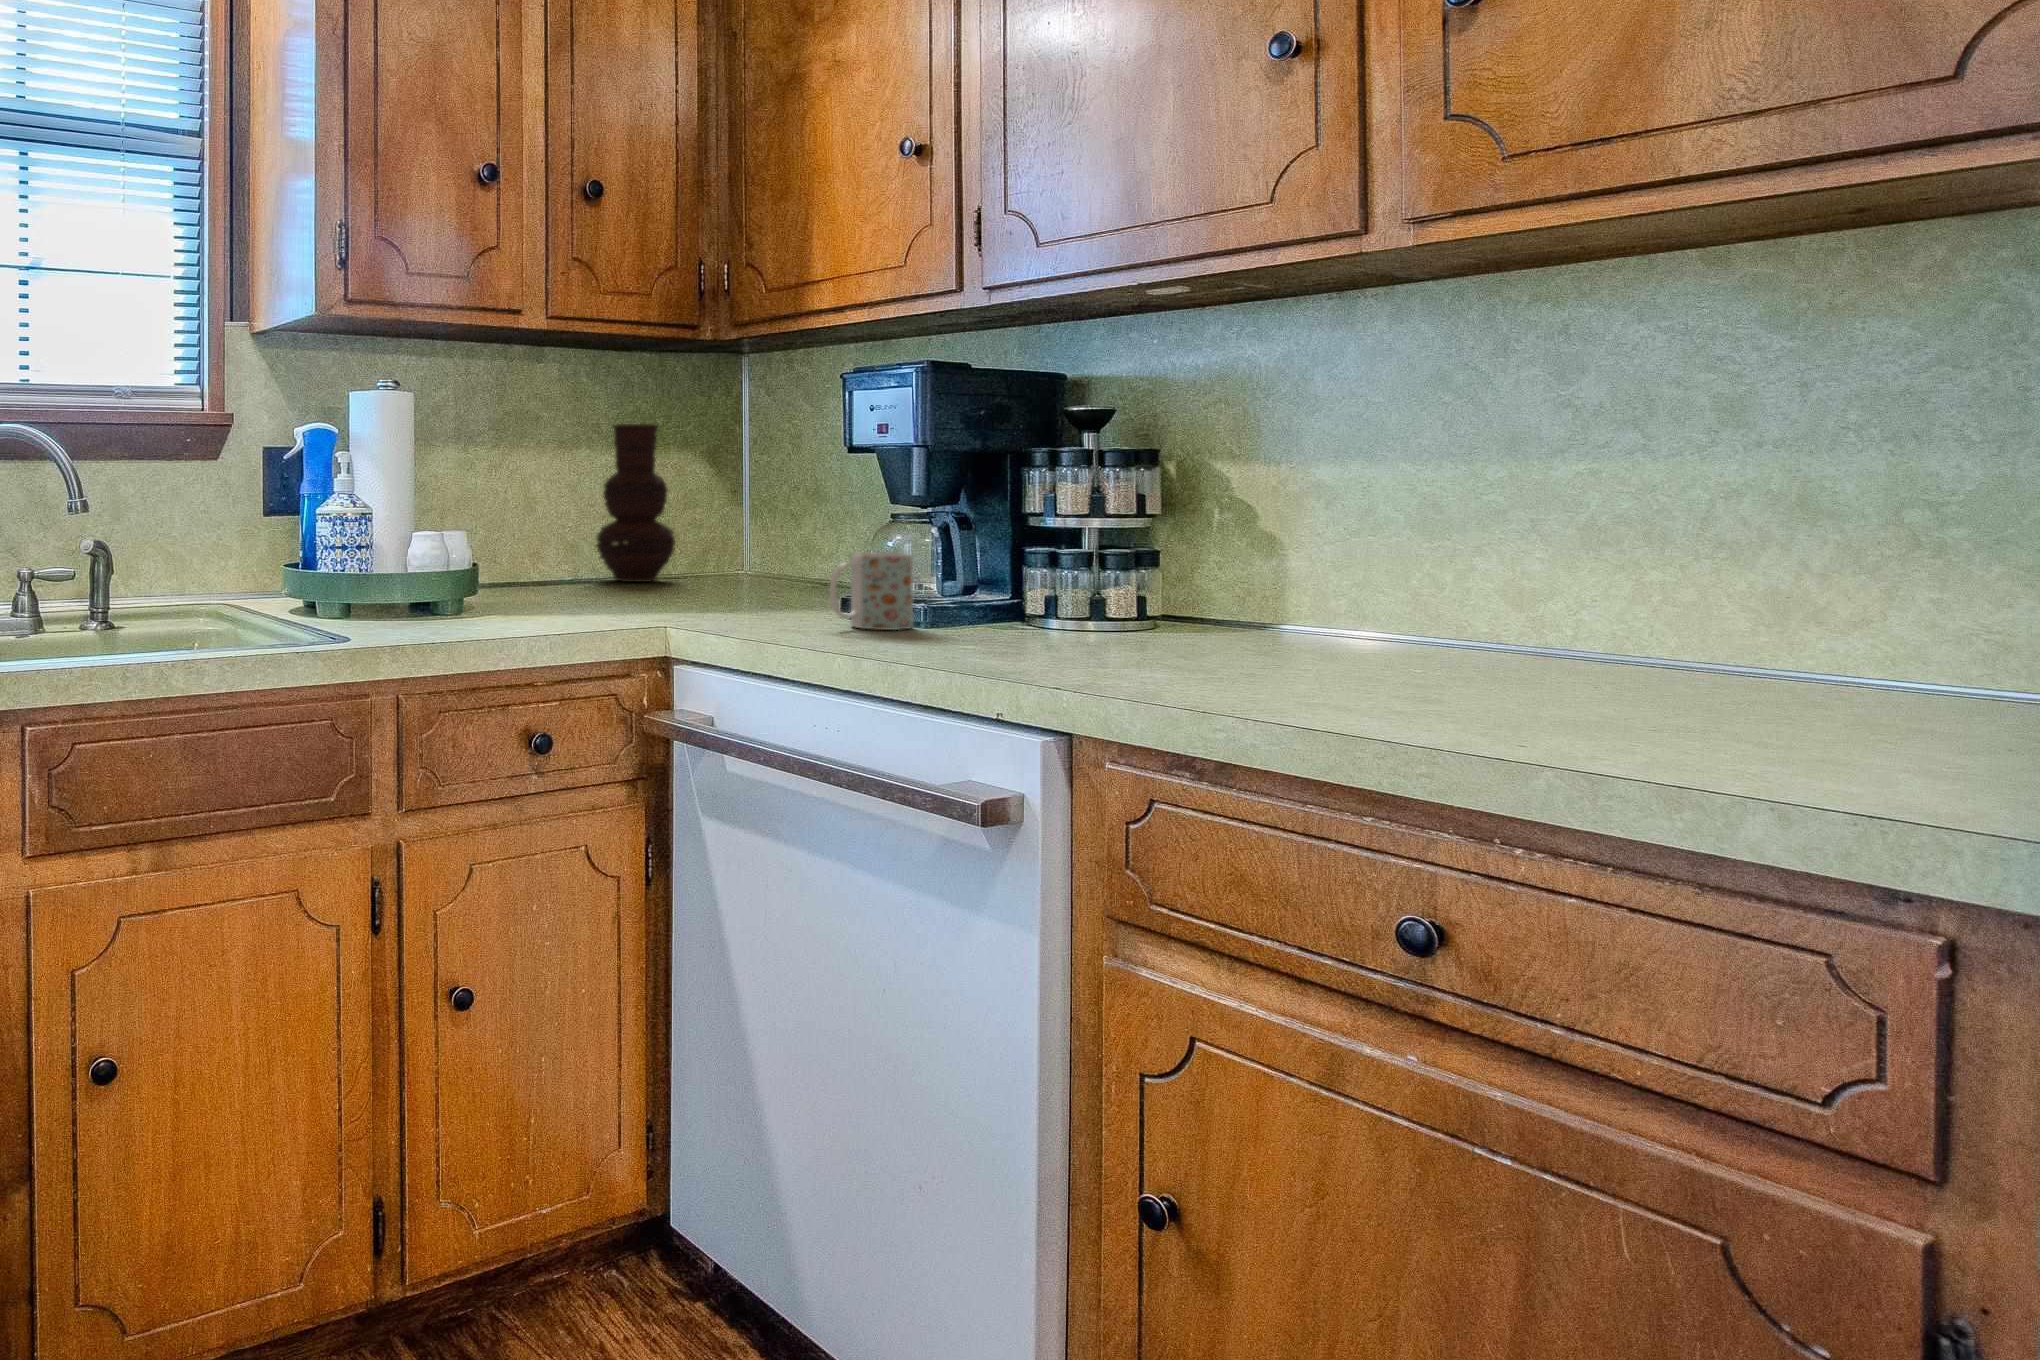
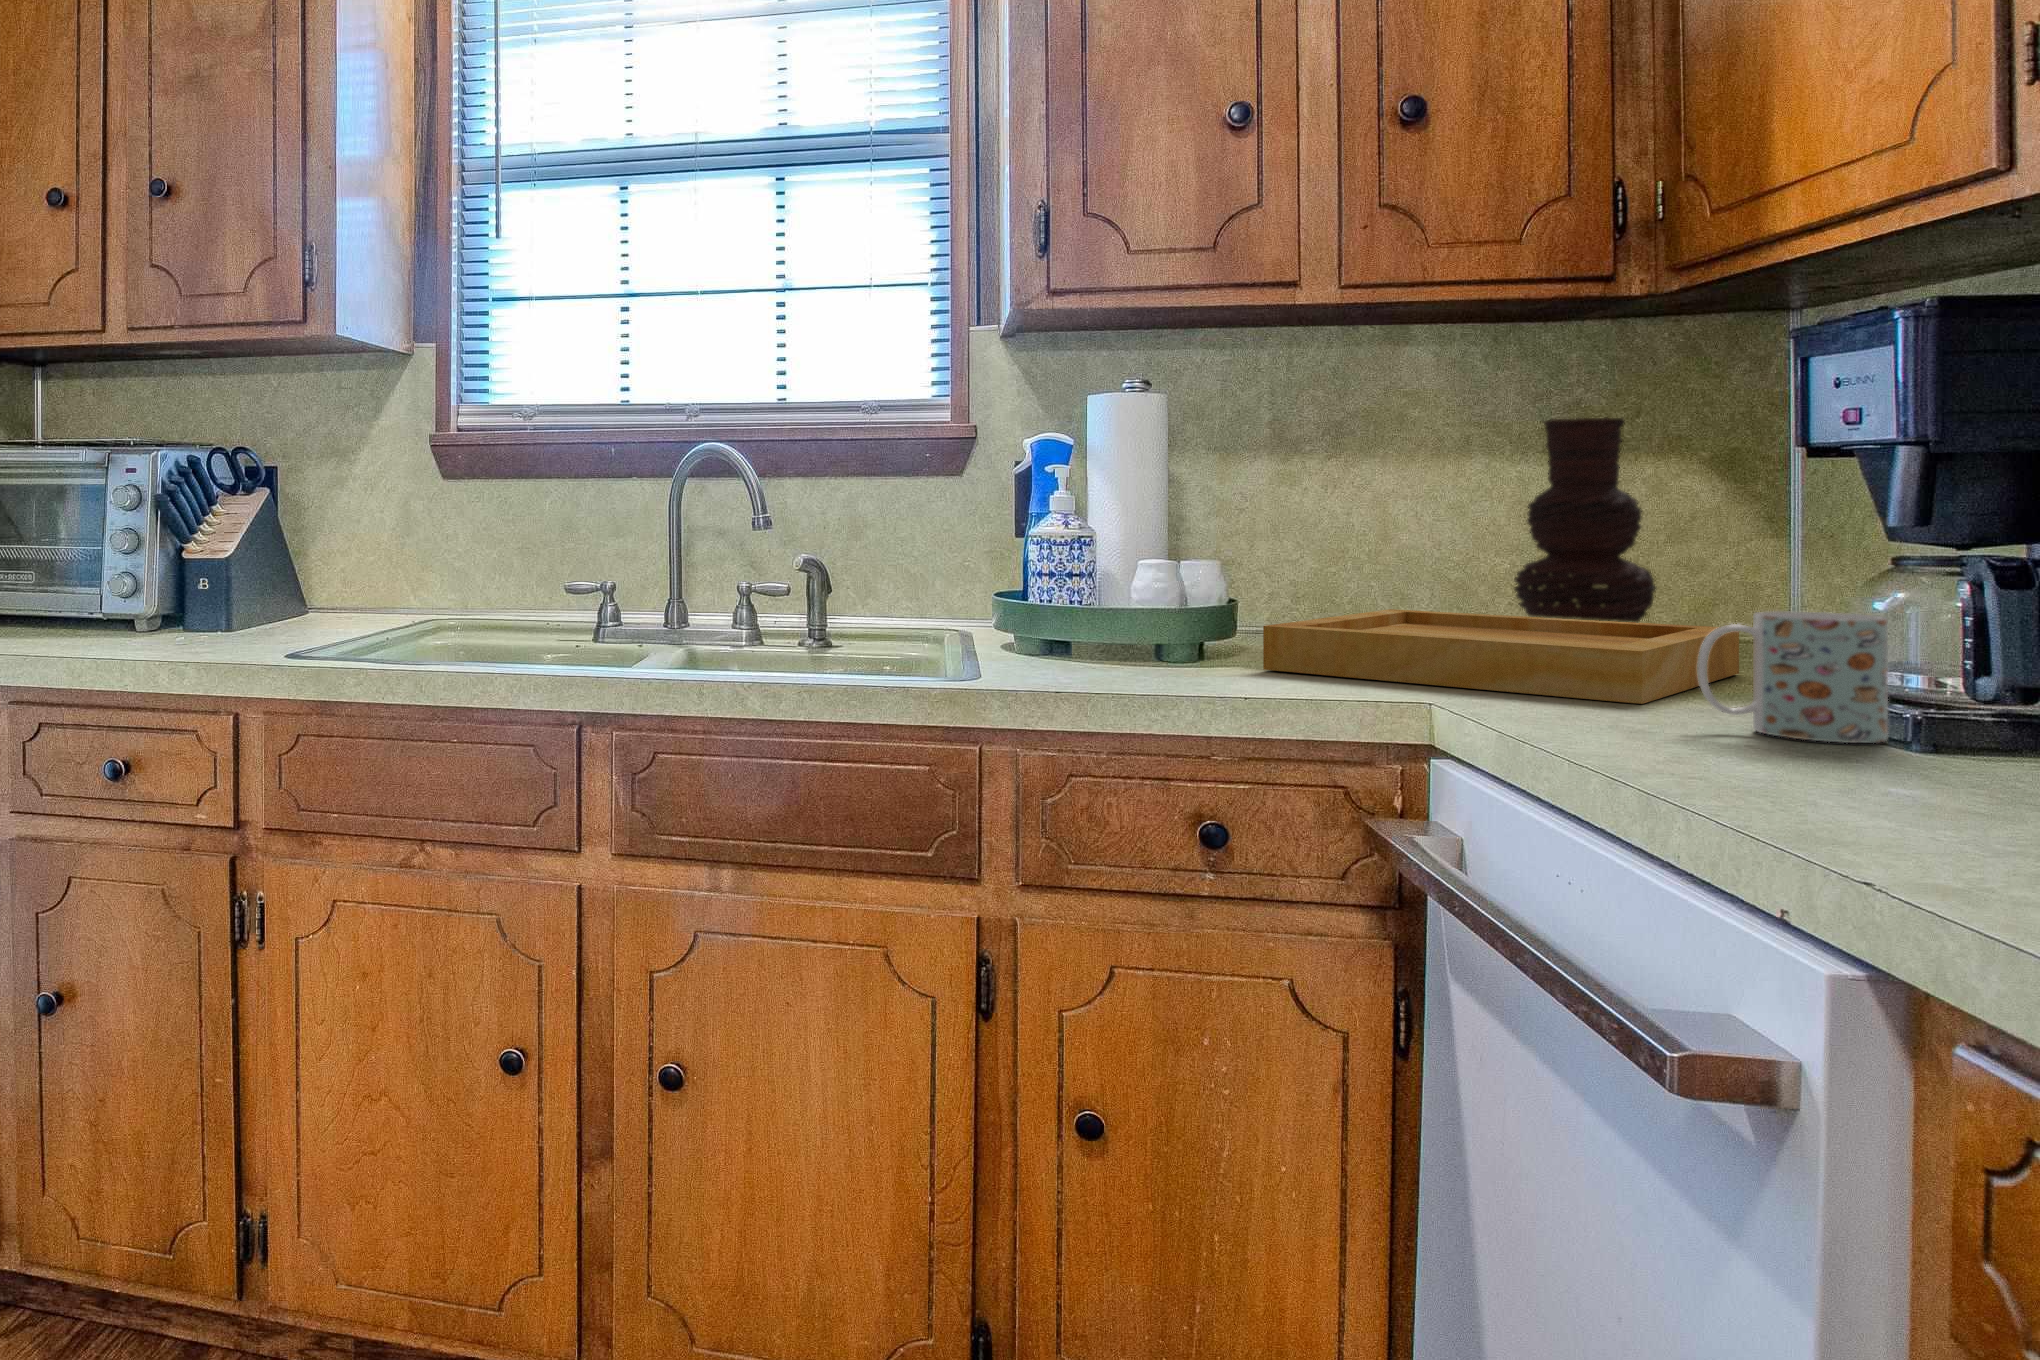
tray: none [527,563,769,617] -> present [1263,609,1739,704]

